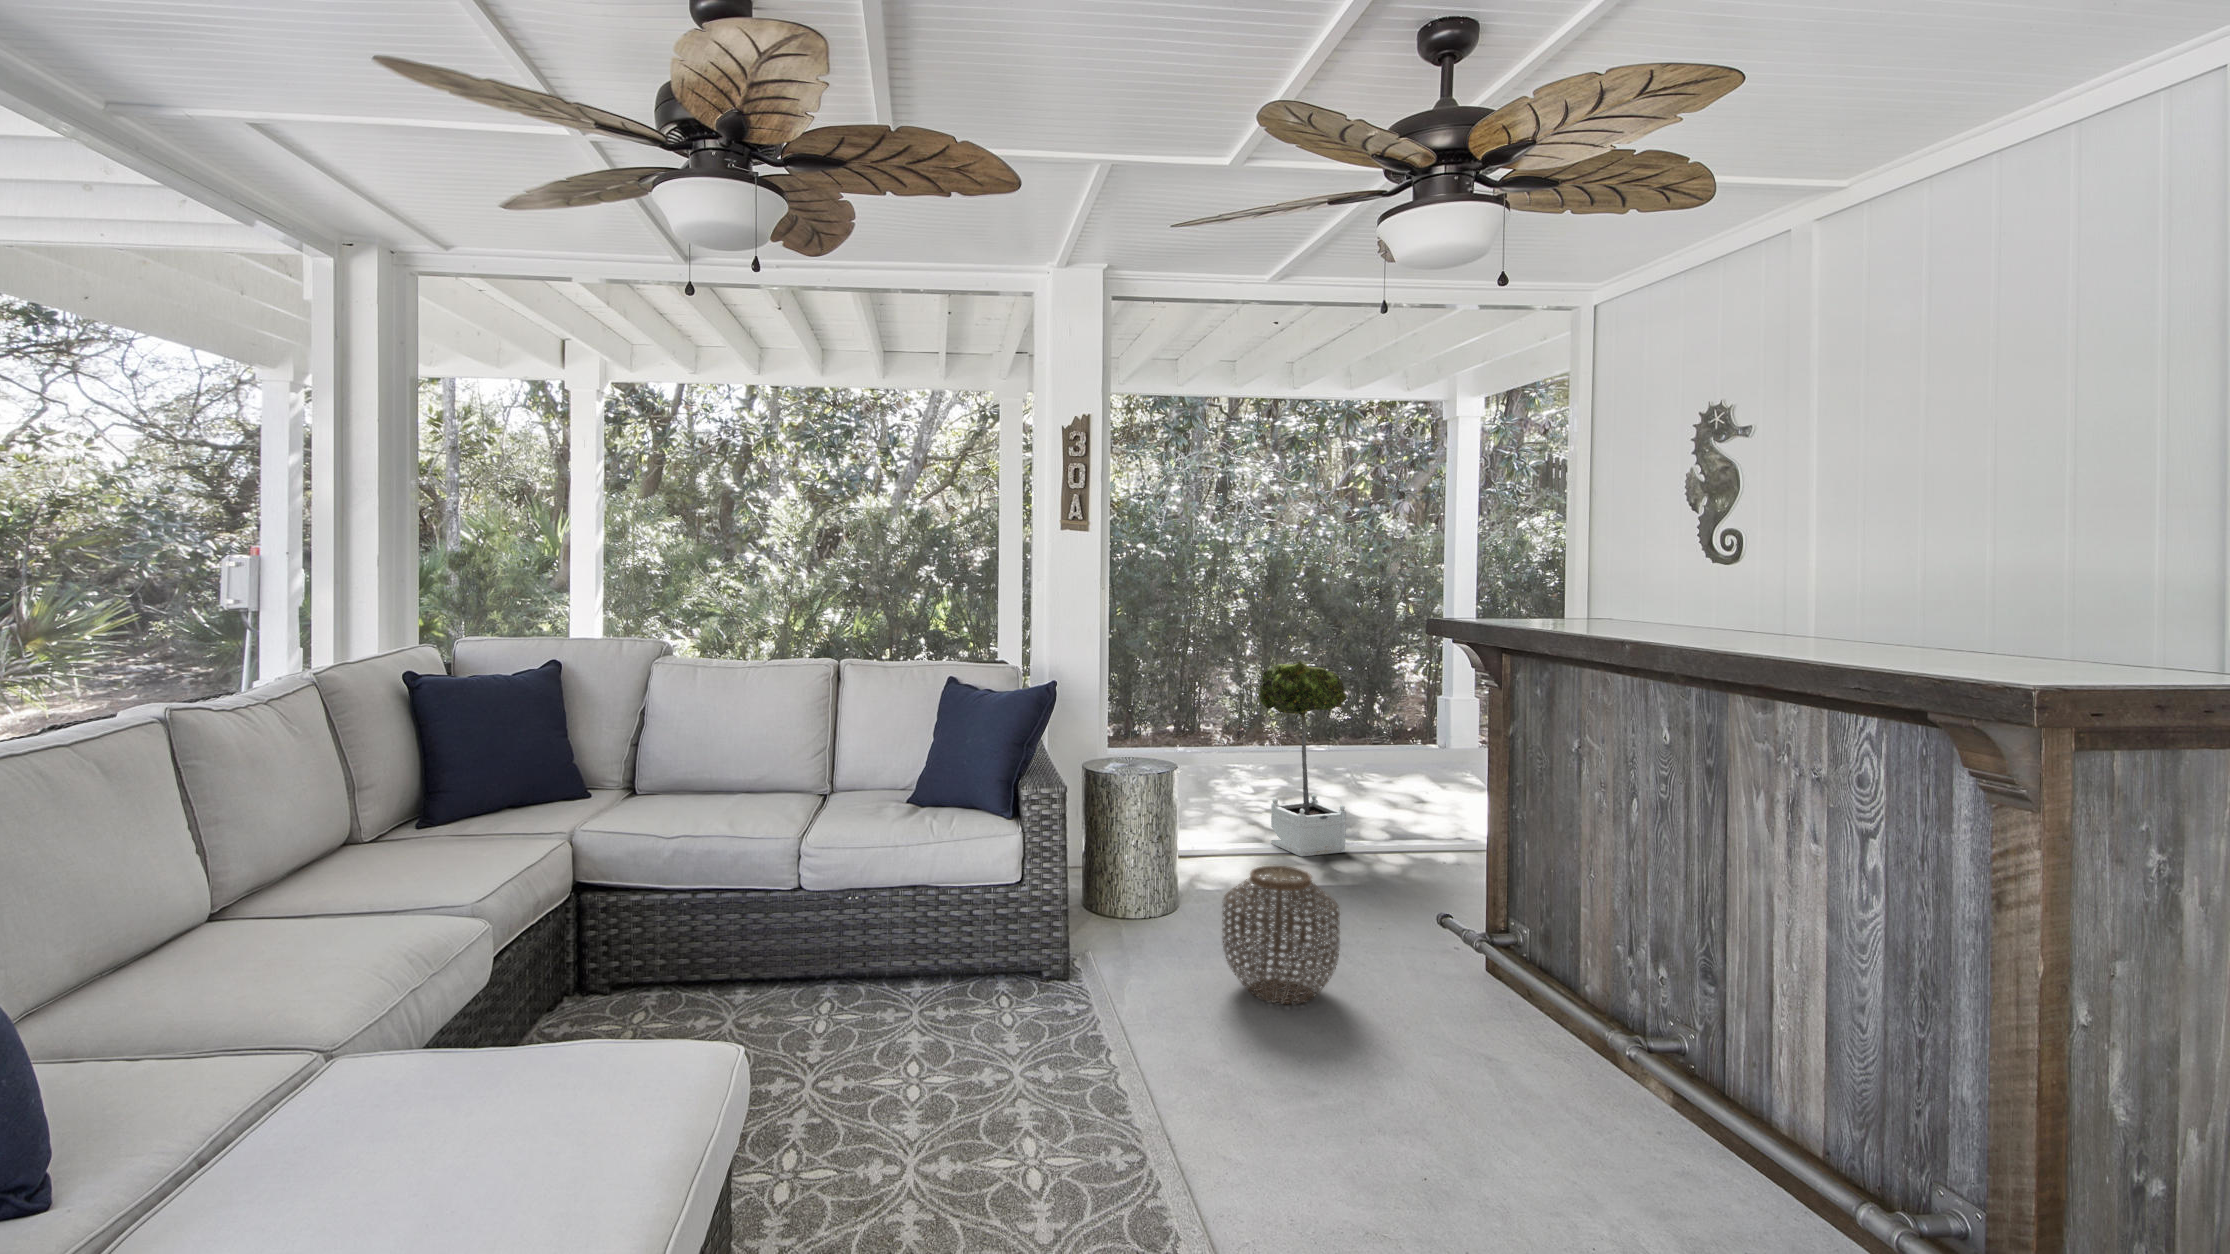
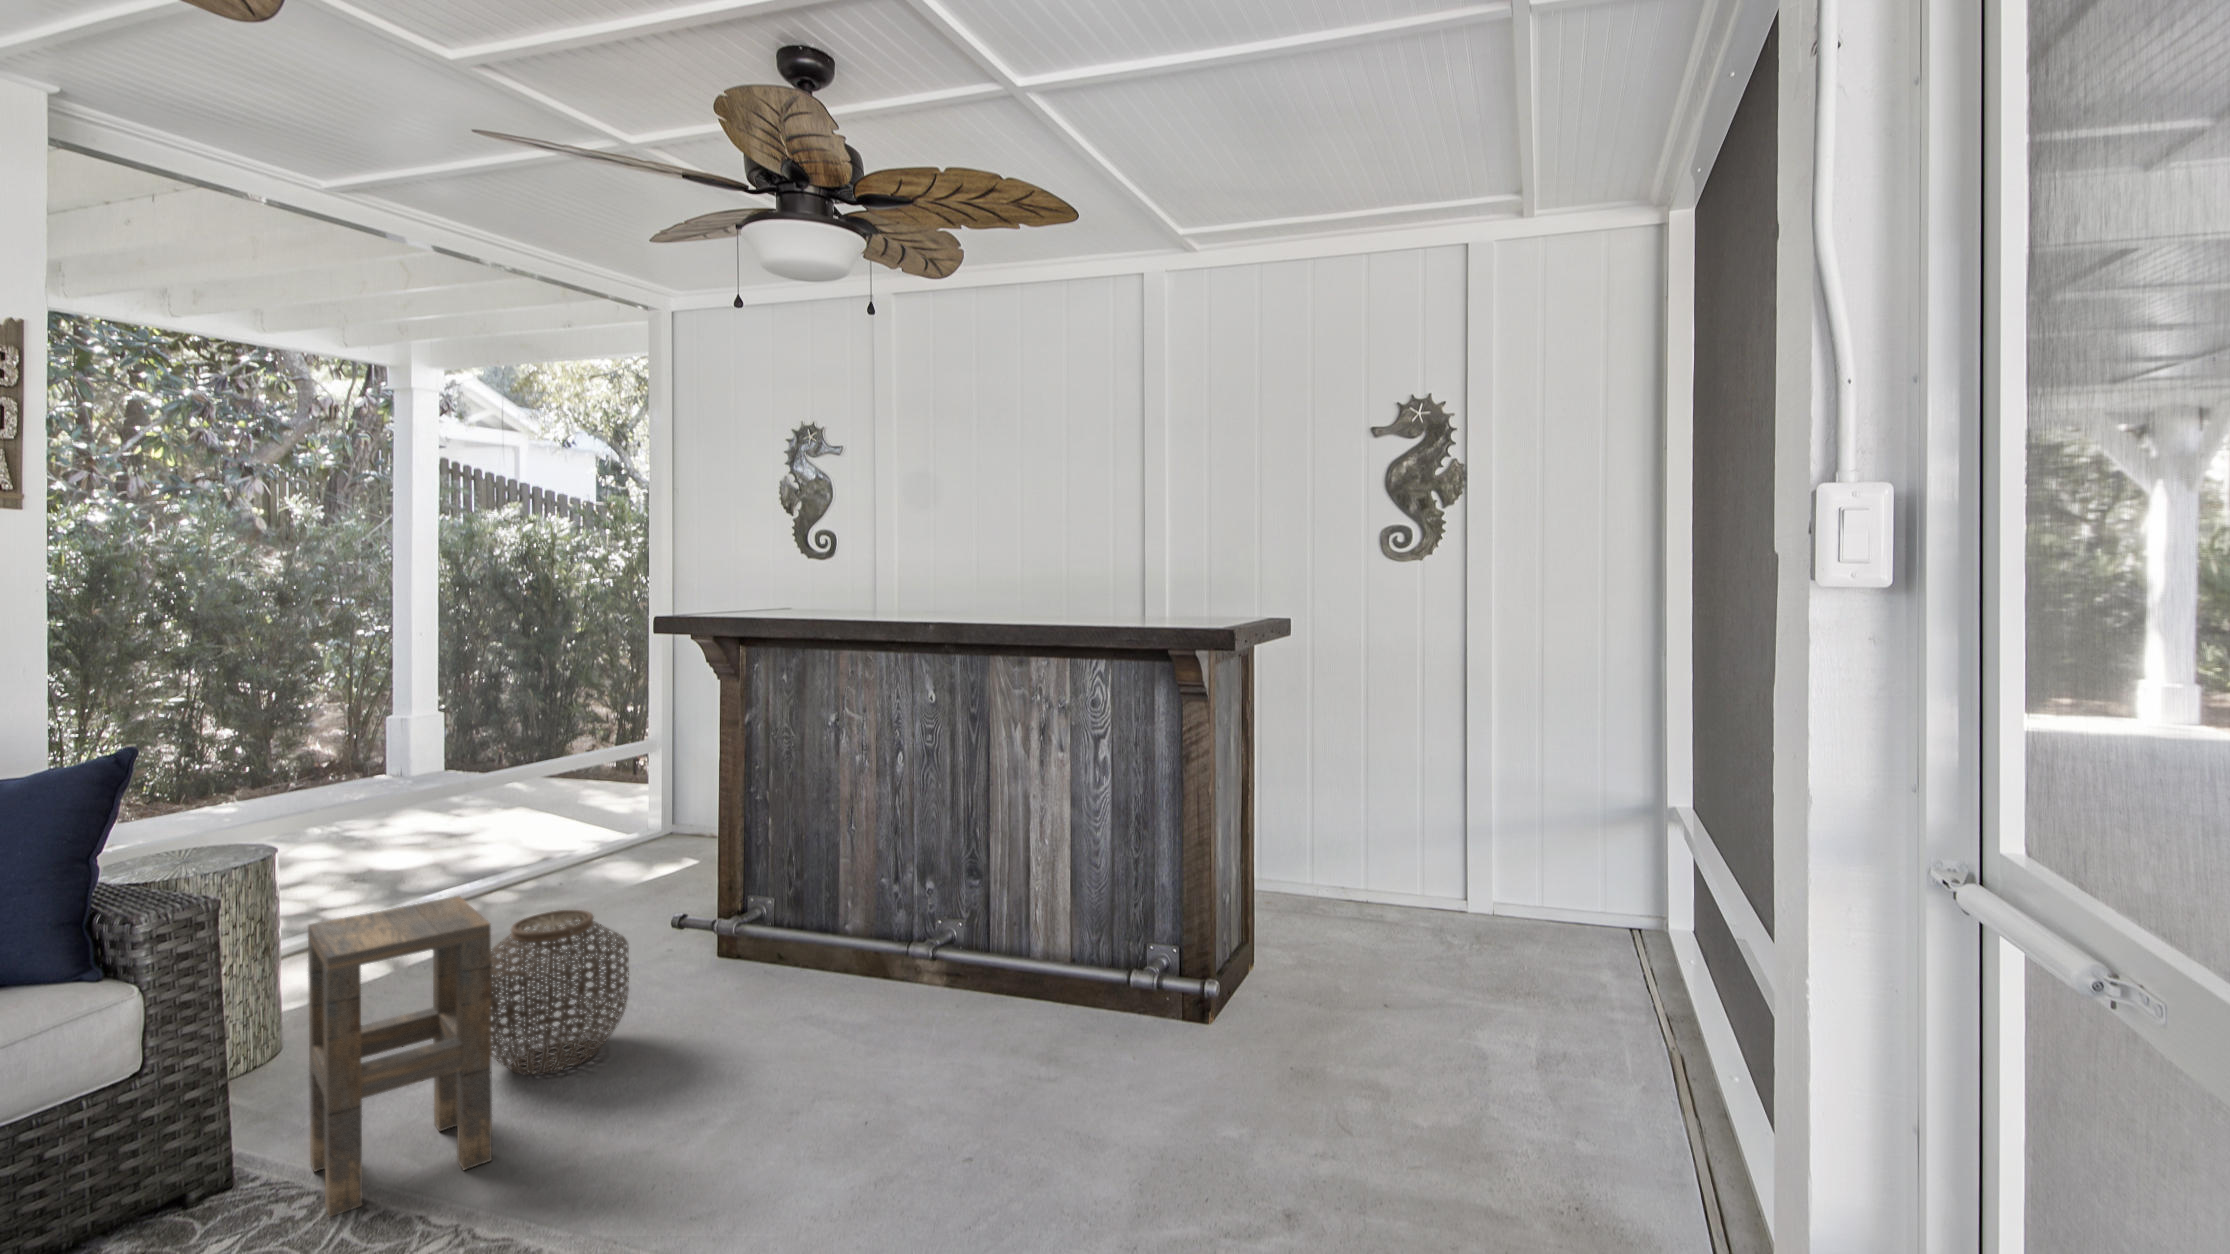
potted tree: present [1259,661,1346,856] -> none [287,681,427,928]
side table: none [1075,819,1193,1038] -> present [308,896,492,1217]

